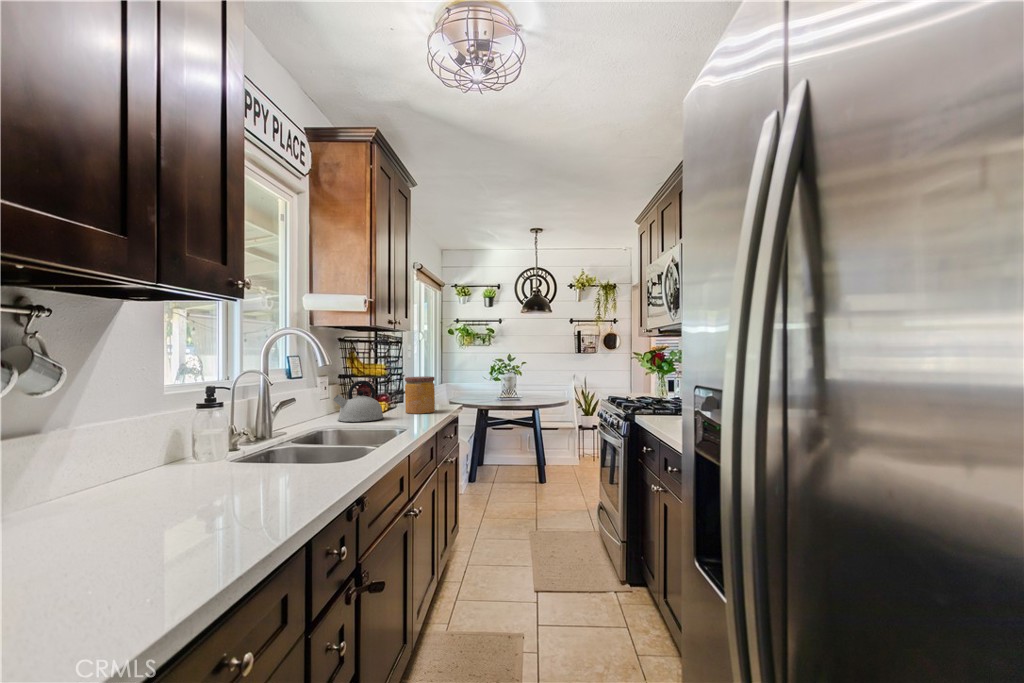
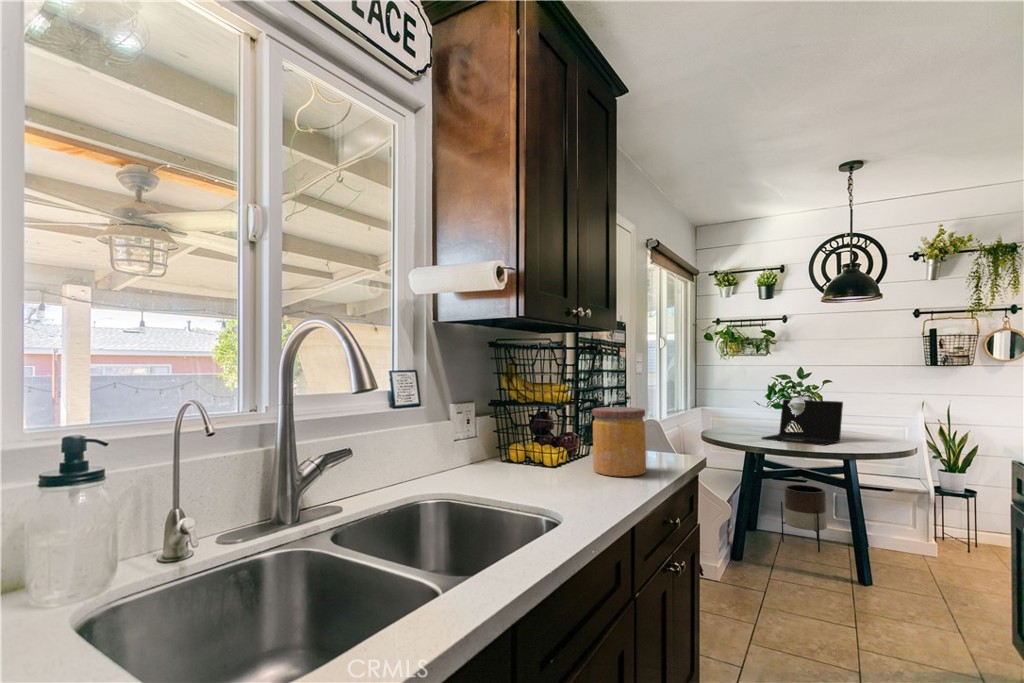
laptop: none [486,375,531,401] -> present [762,399,843,445]
kettle: present [333,381,384,422] -> none [460,413,545,489]
planter: none [496,430,522,470] -> present [781,485,827,552]

